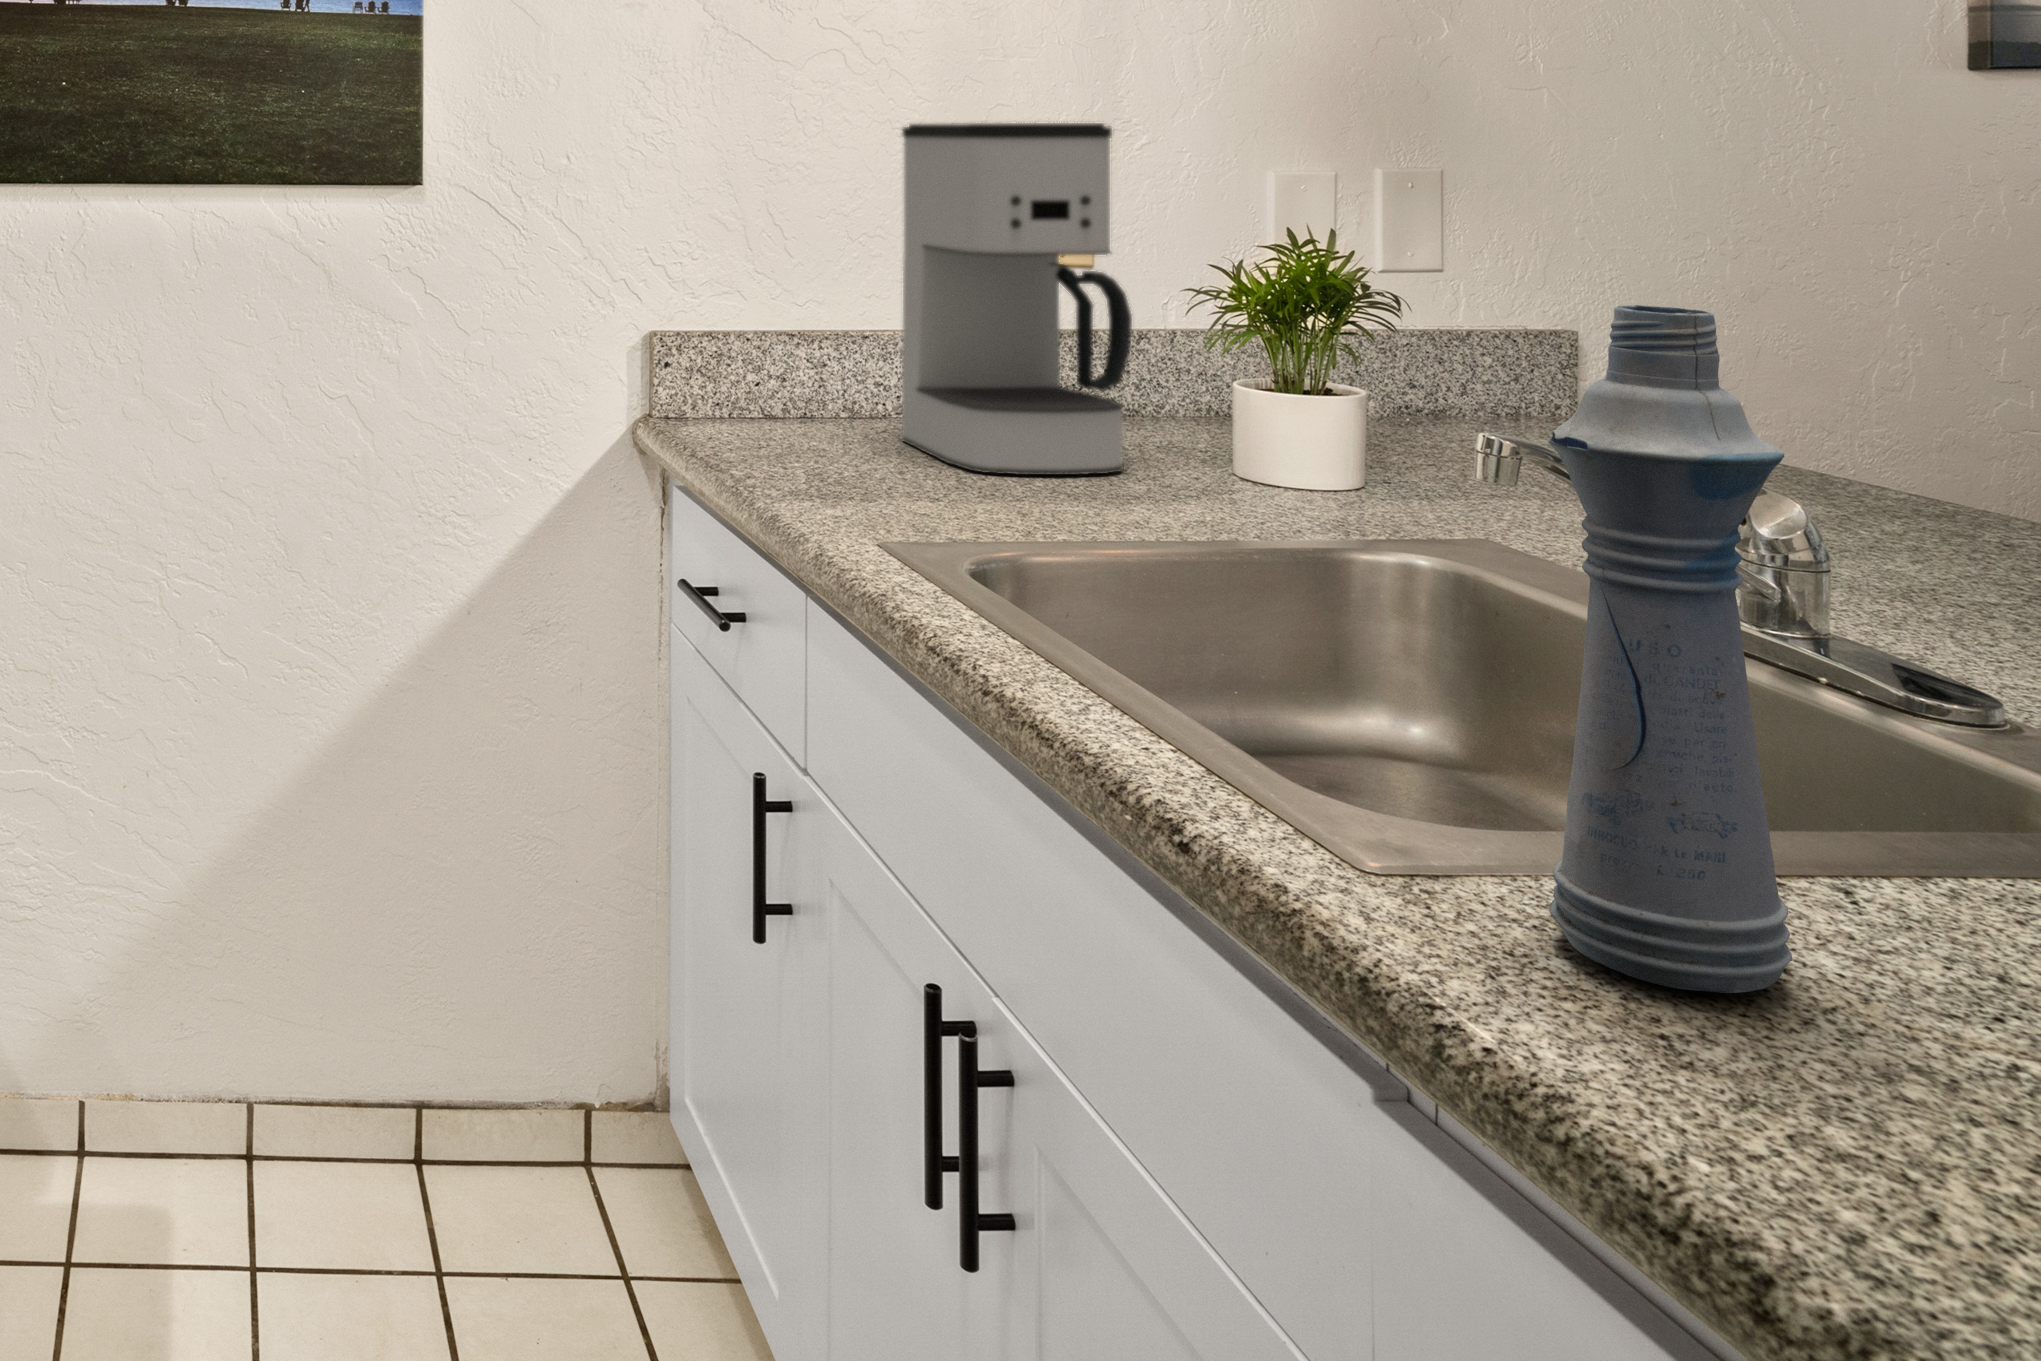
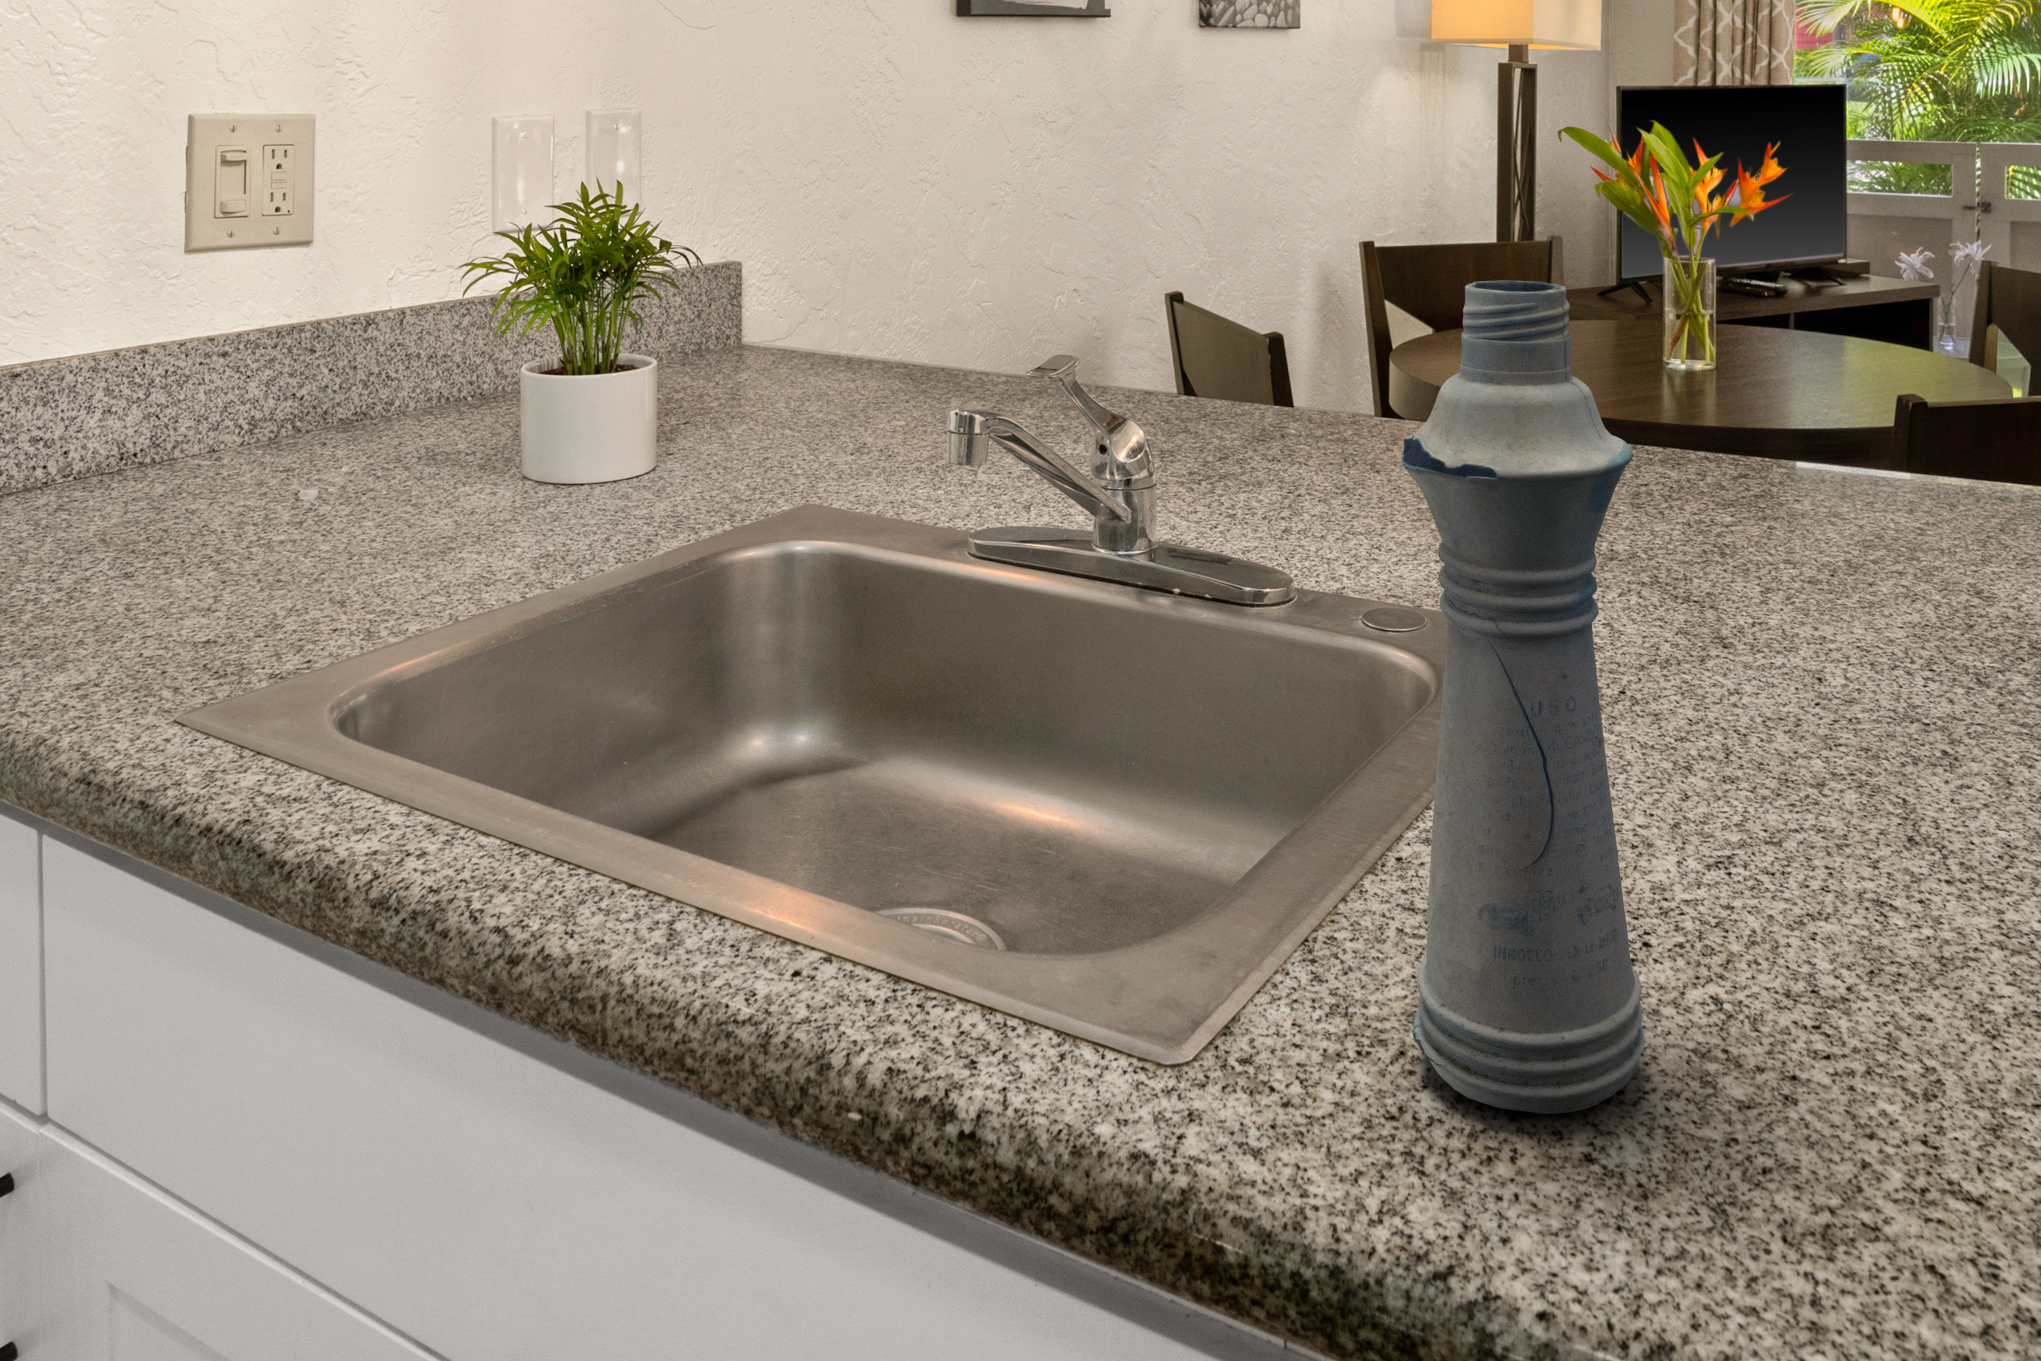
coffee maker: present [901,123,1132,475] -> none [67,61,411,549]

